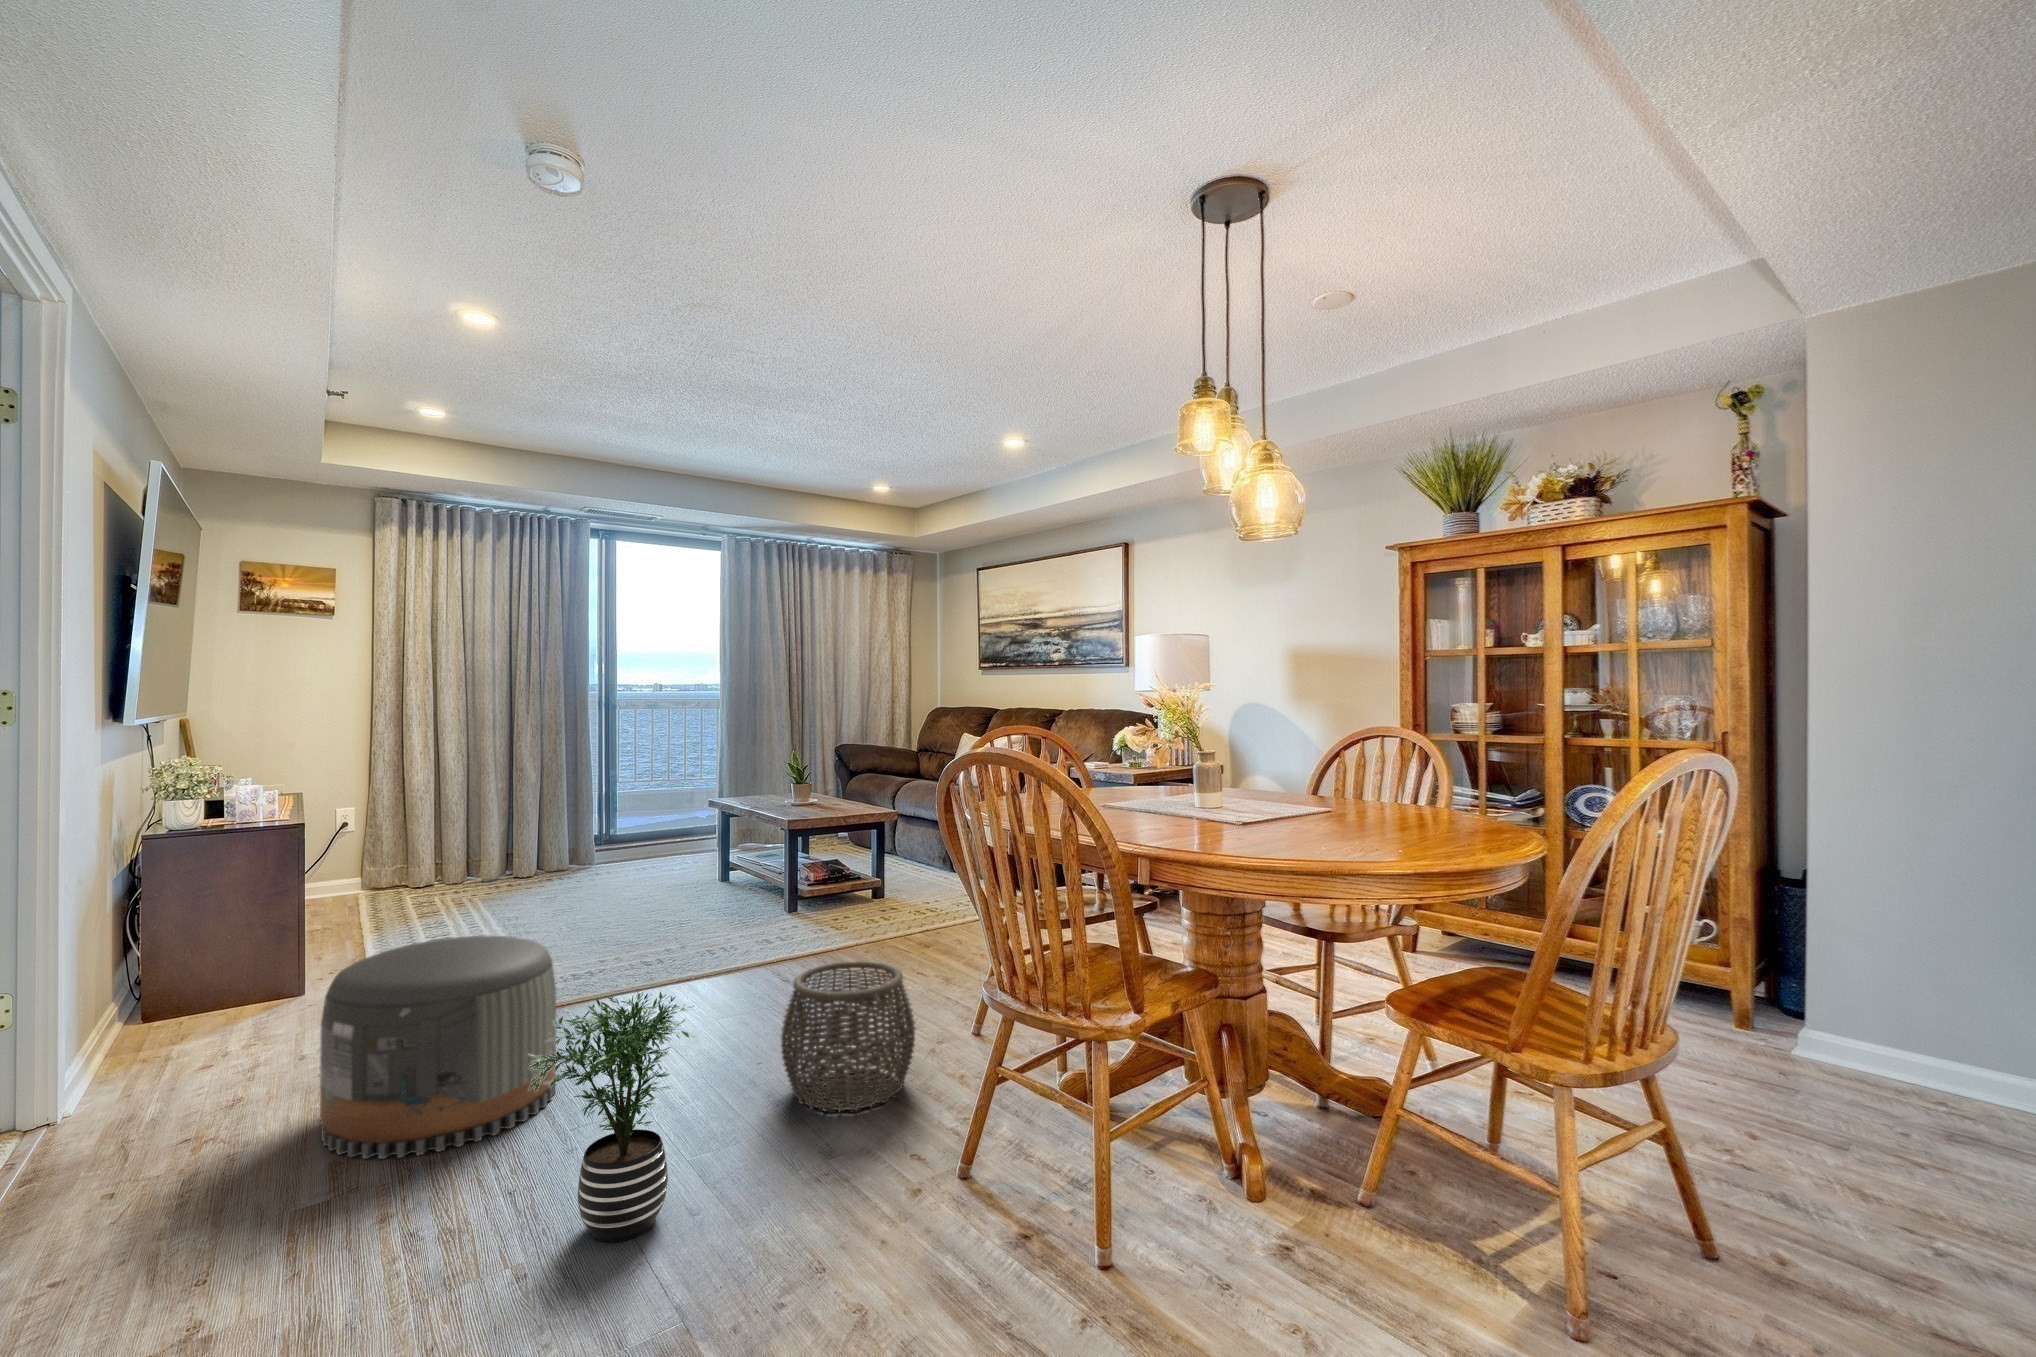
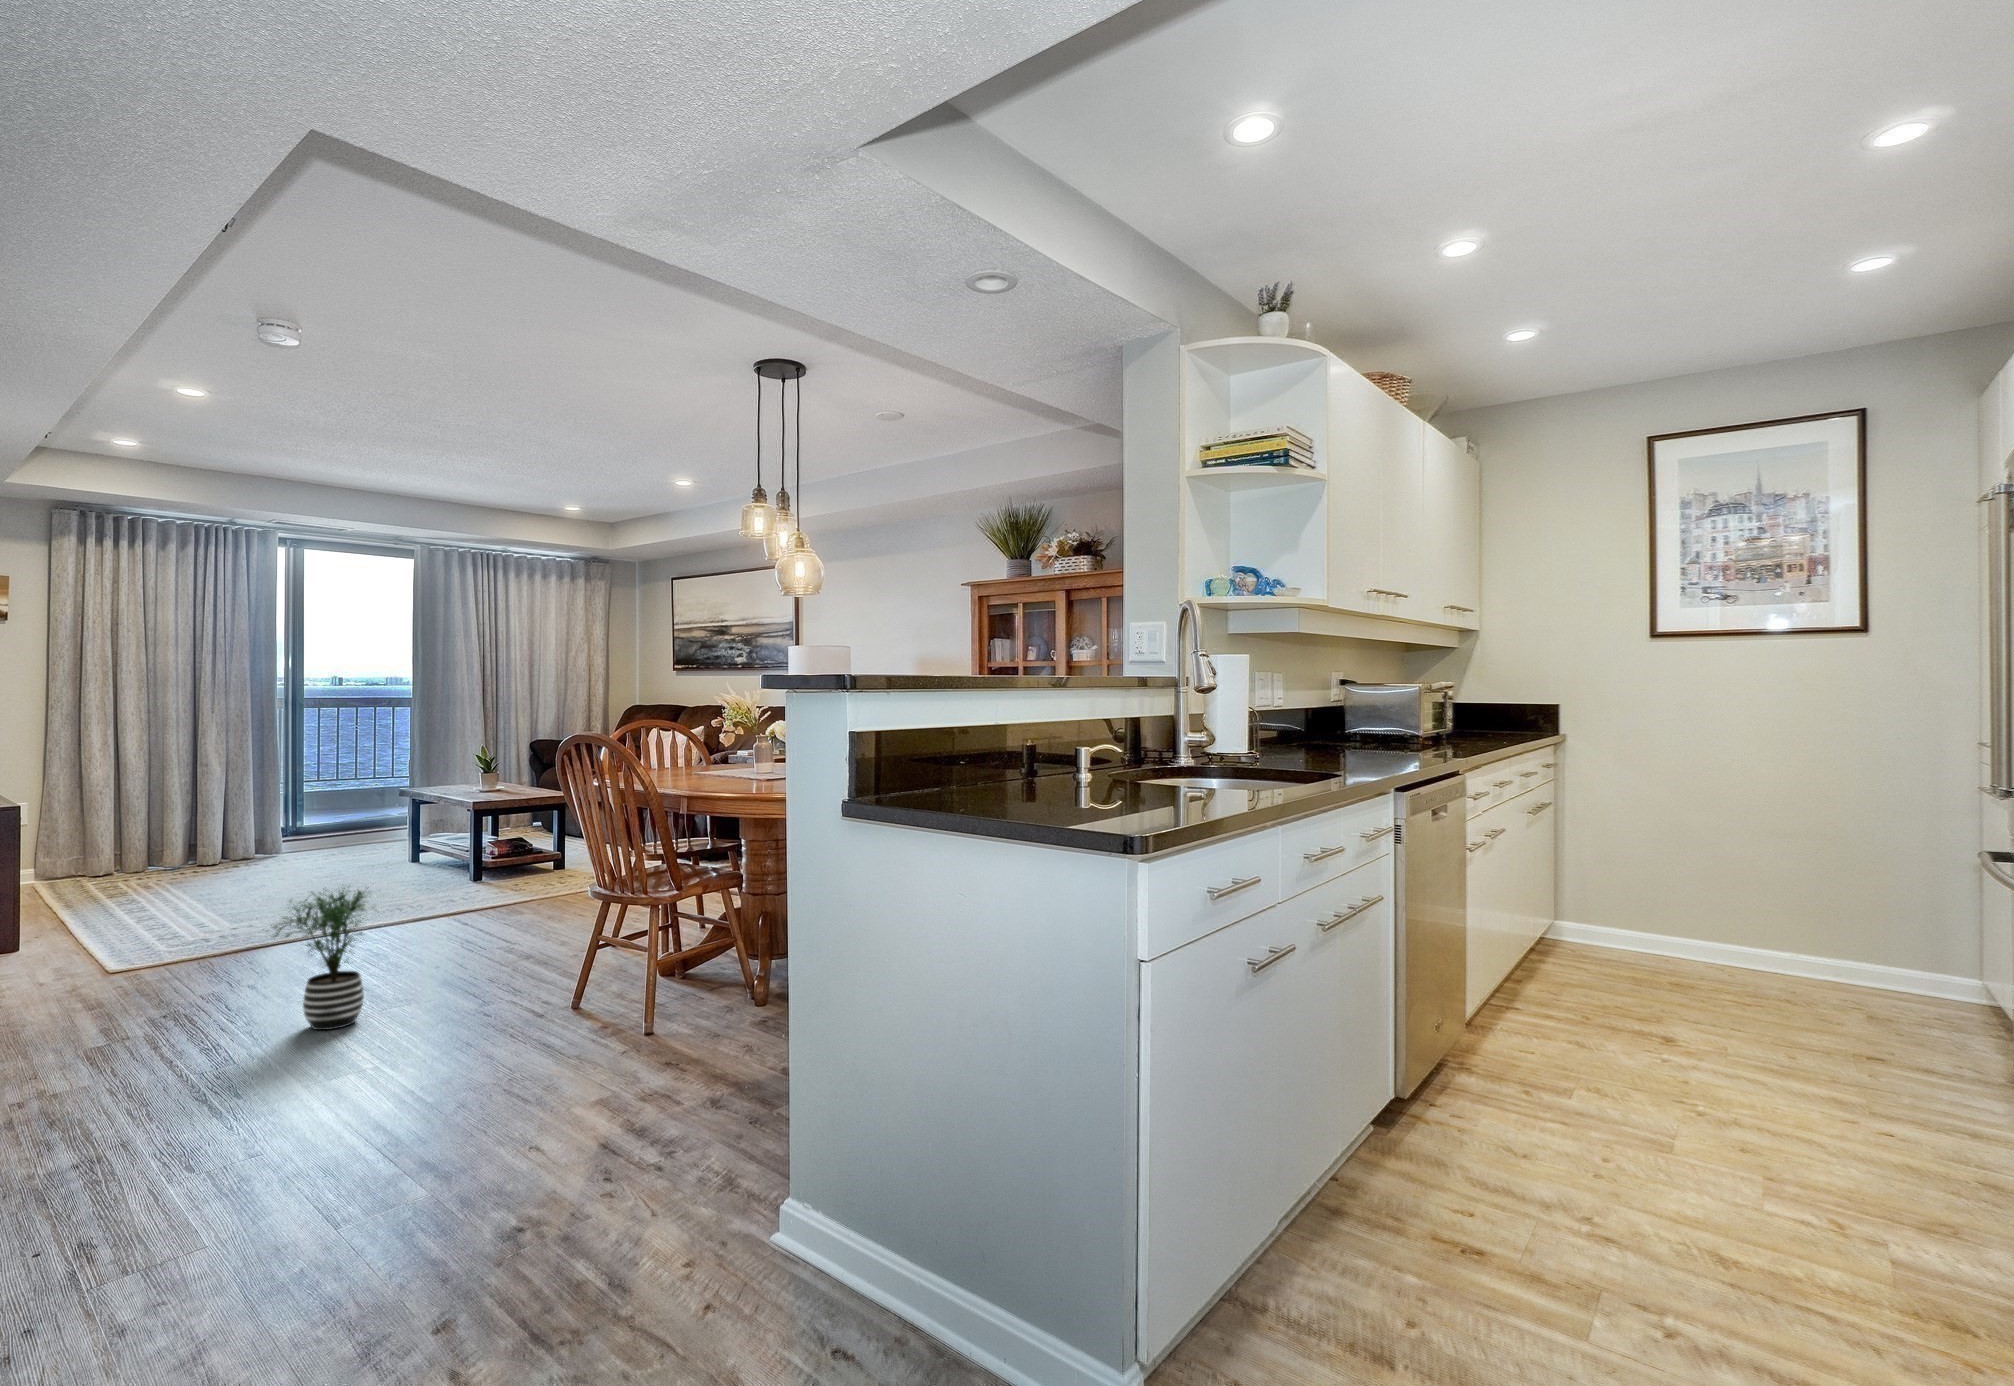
pouf: present [320,936,556,1159] -> none [95,874,275,1013]
woven basket: present [781,961,915,1112] -> none [447,884,548,976]

